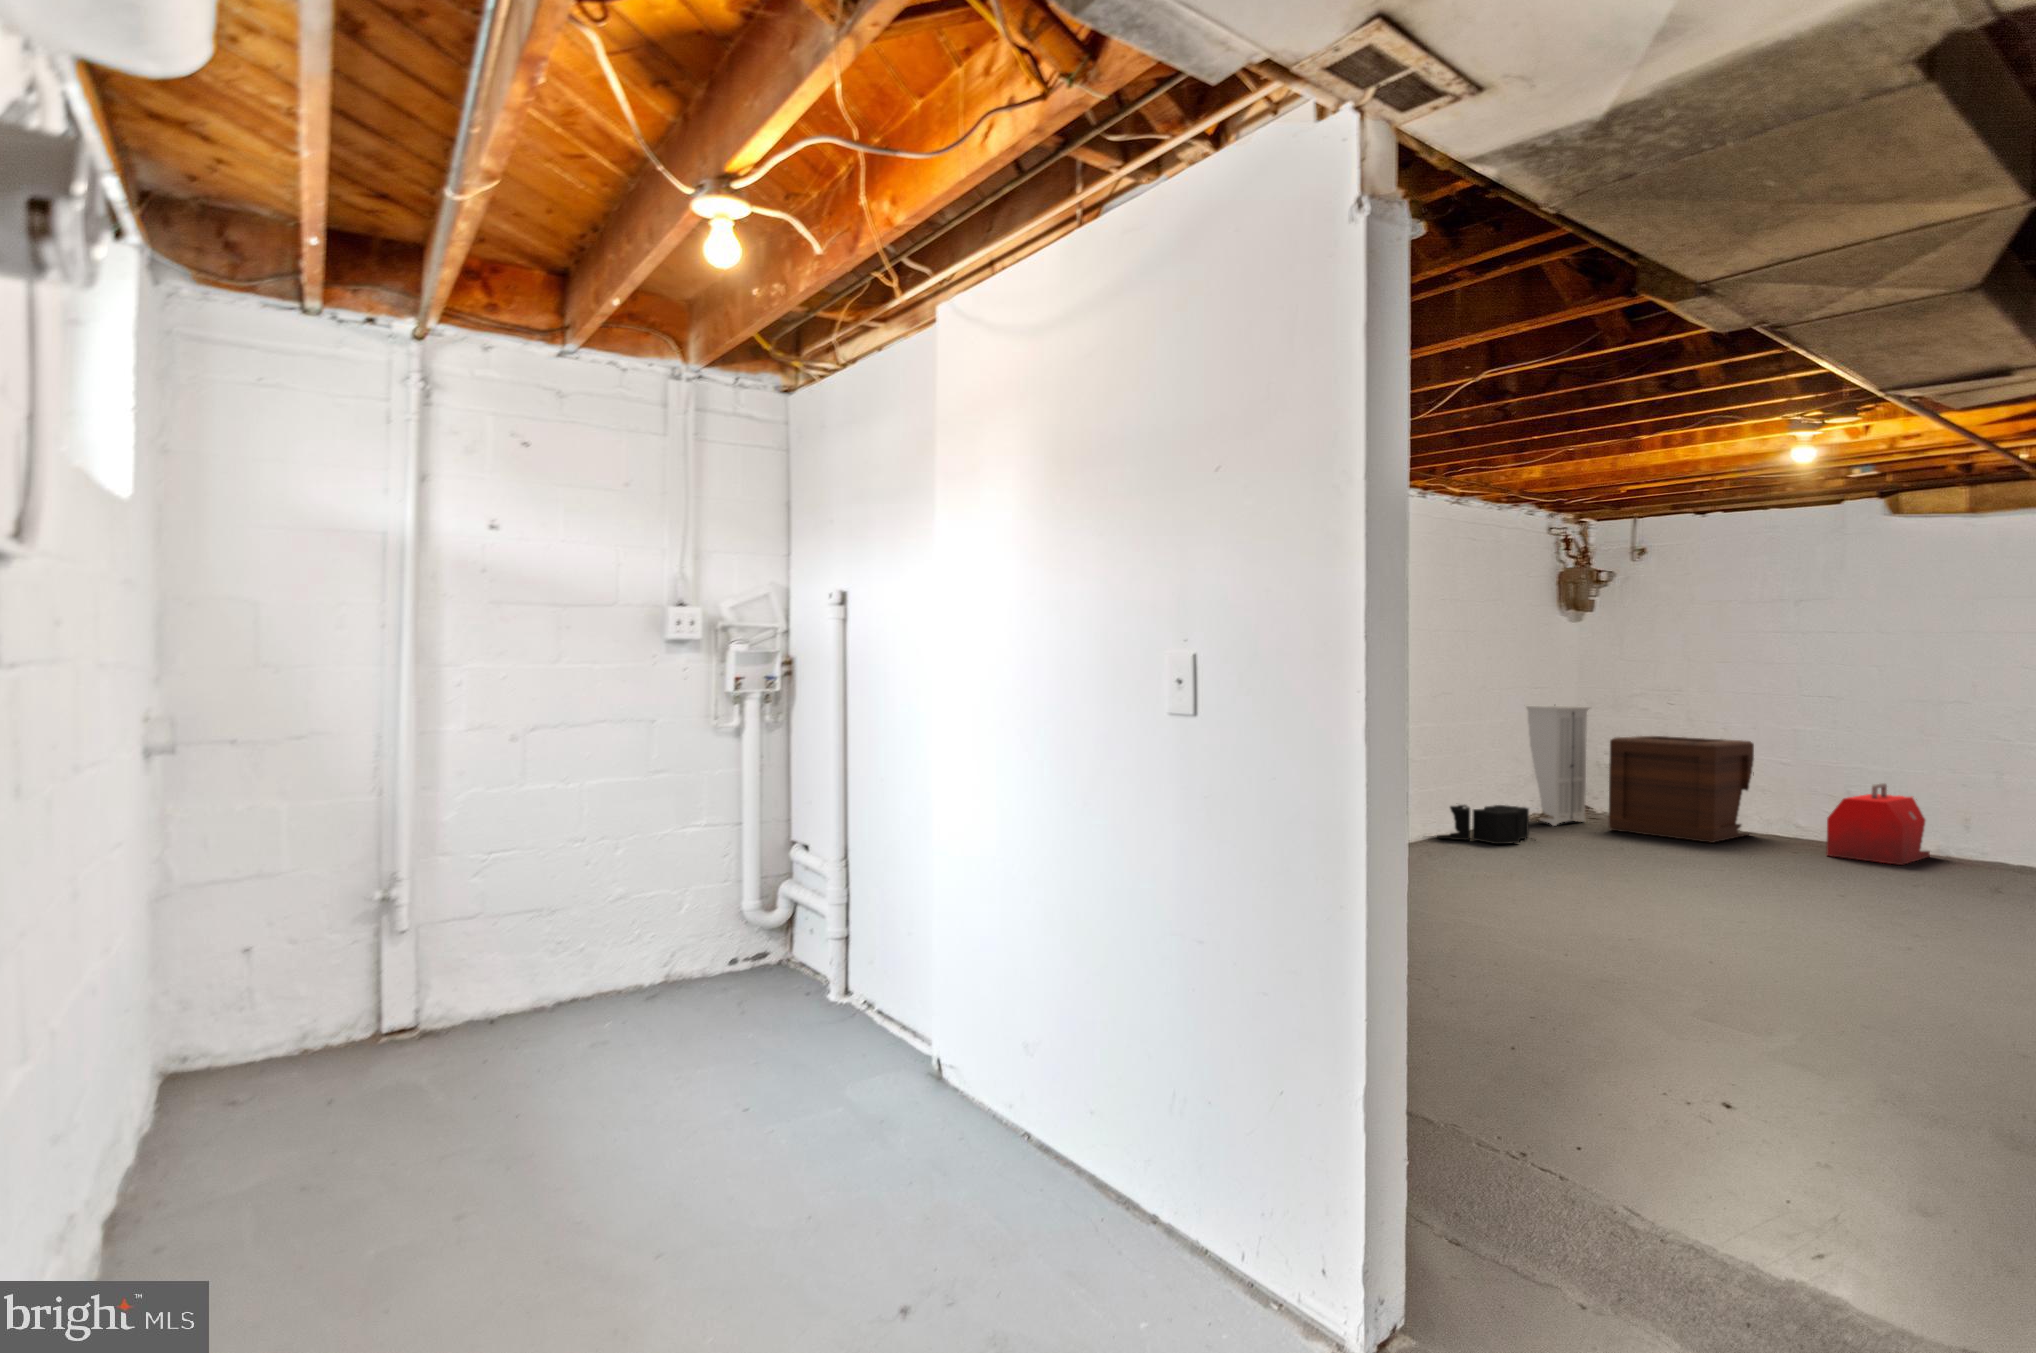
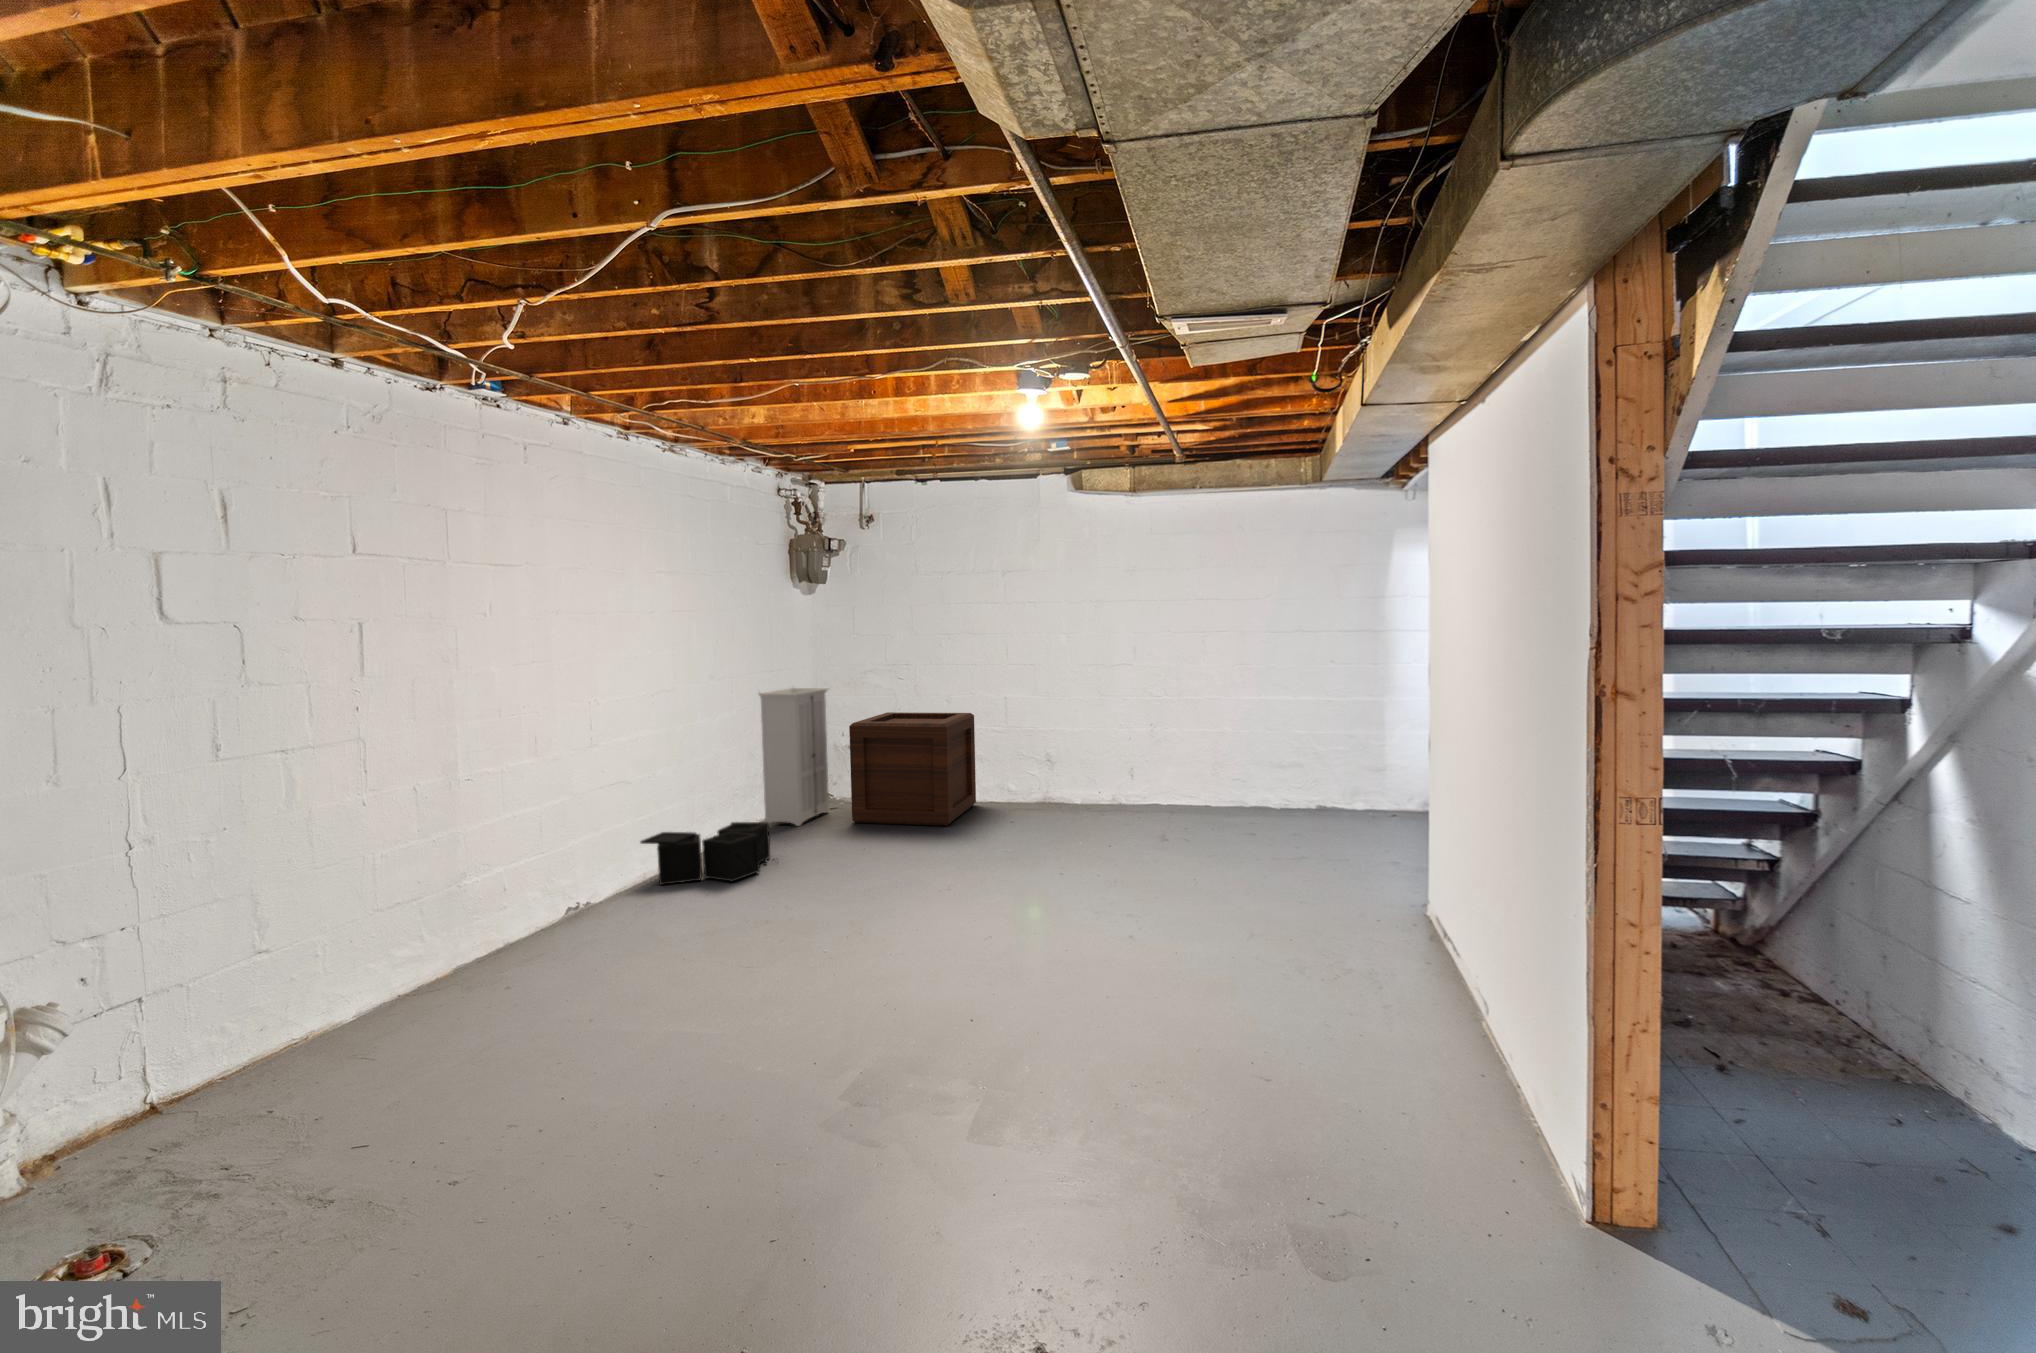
toolbox: present [1826,783,1930,865] -> none [1039,748,1109,828]

